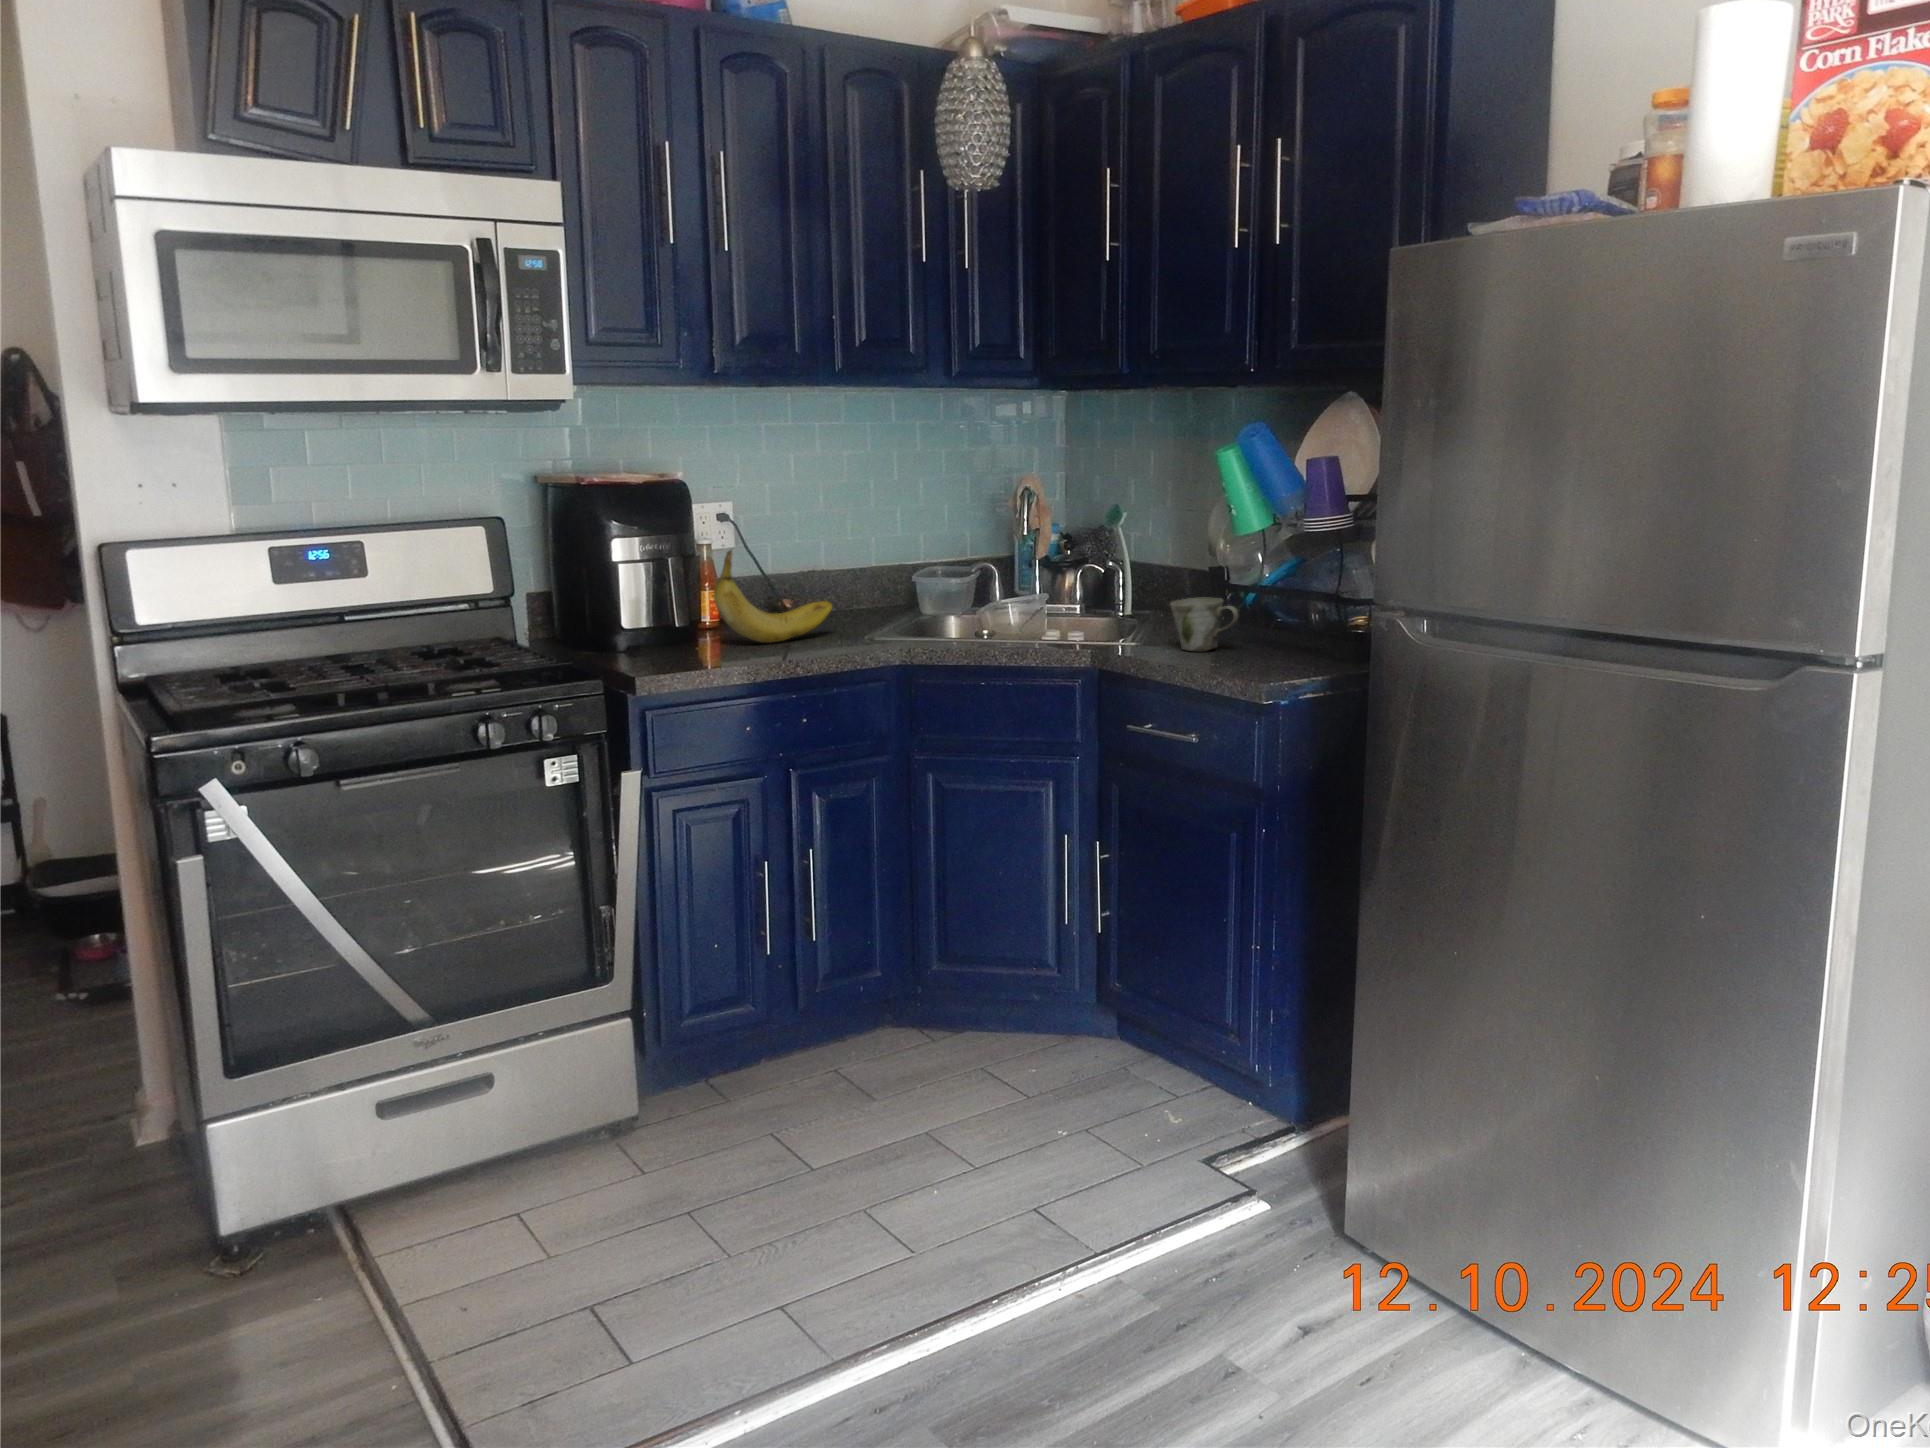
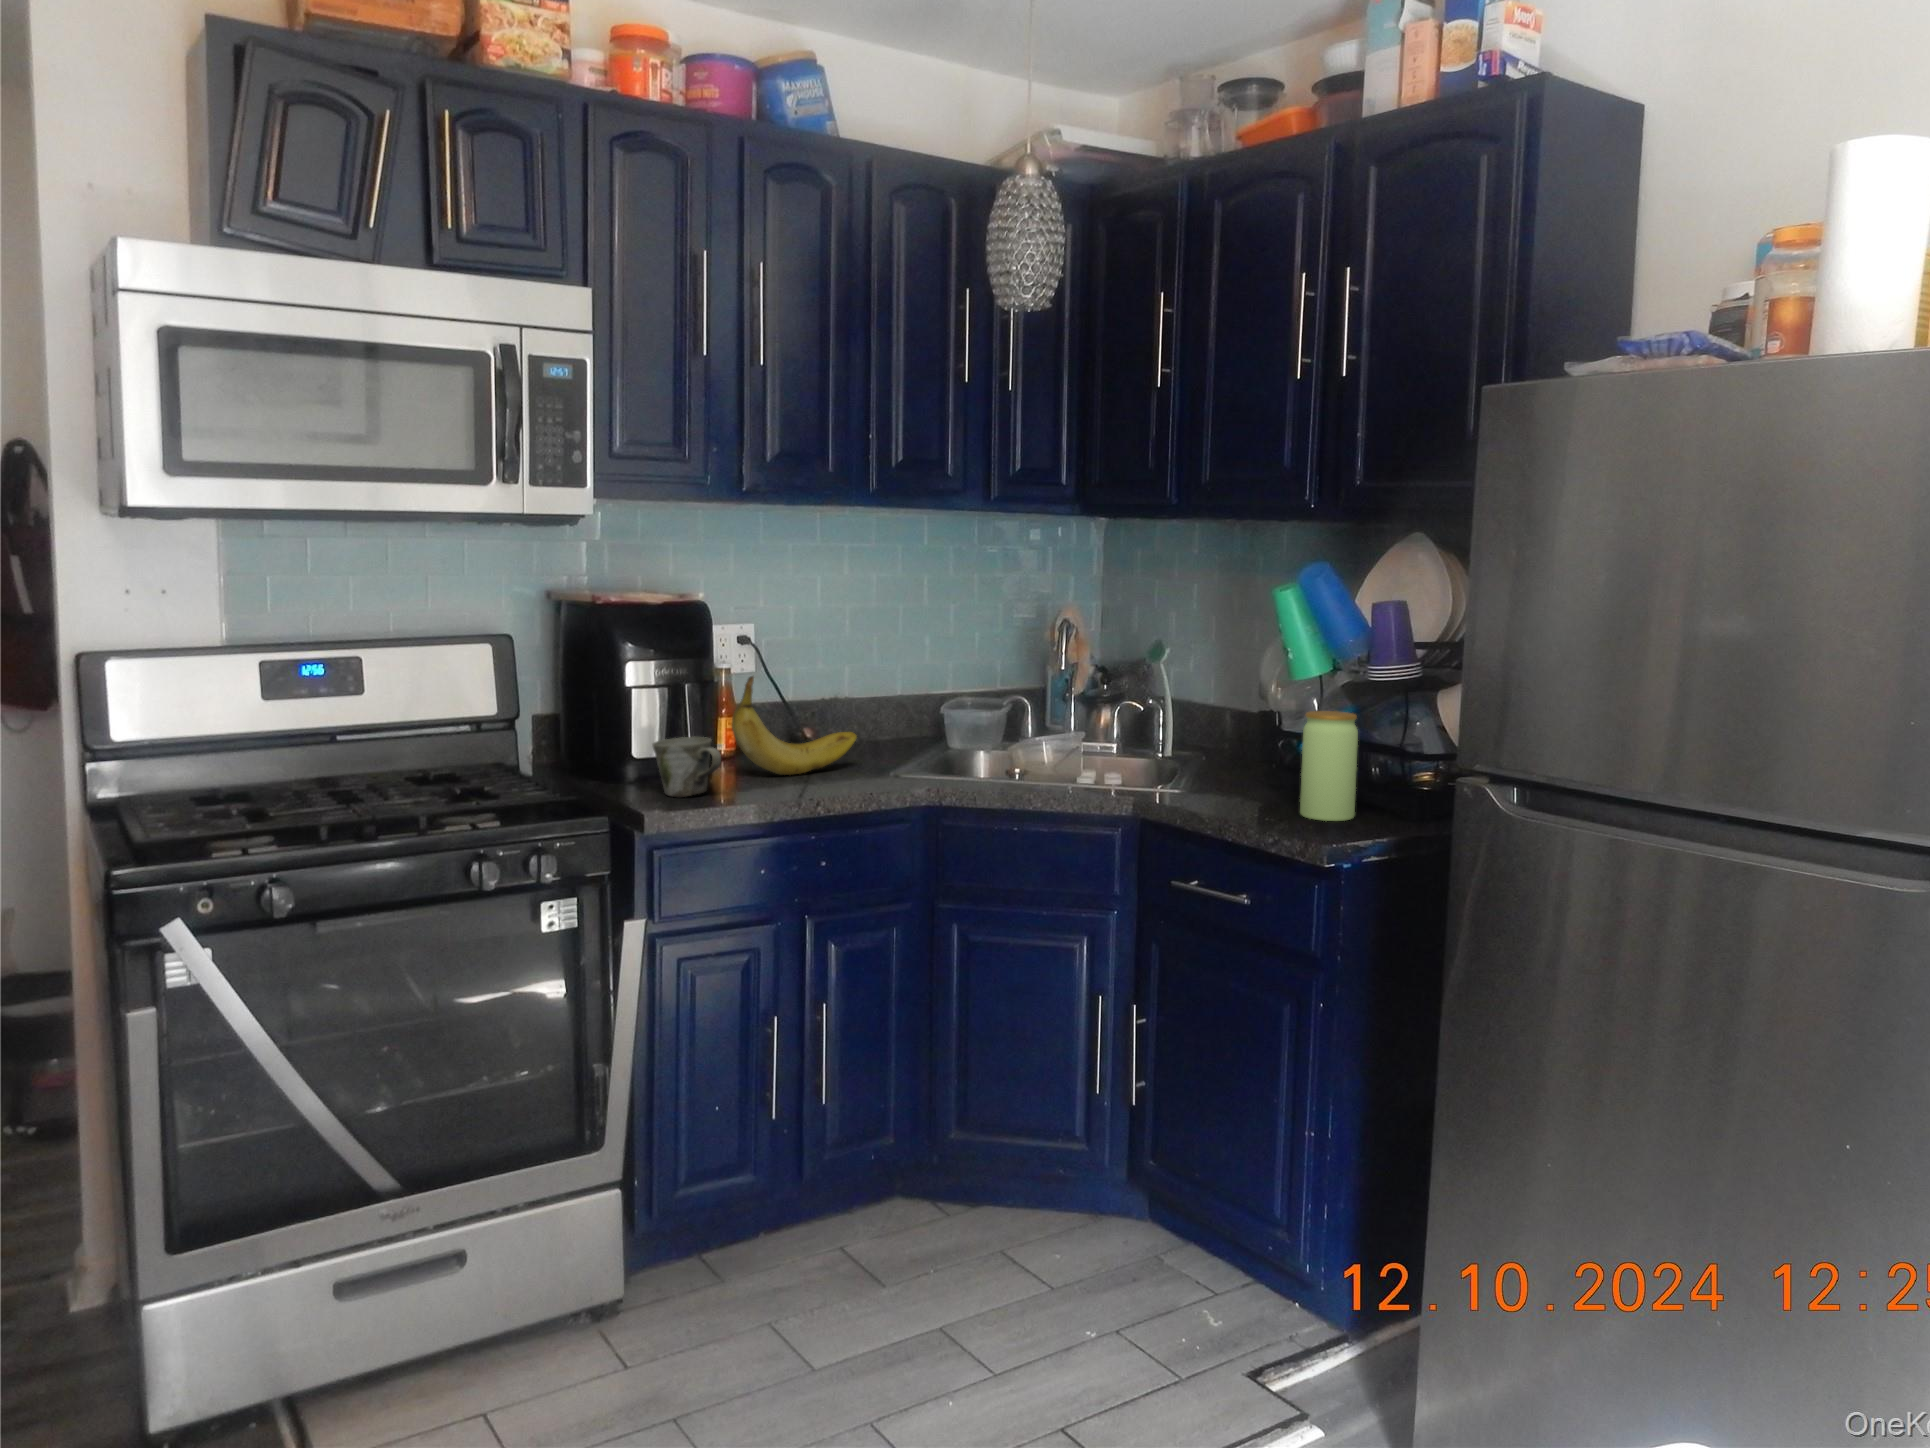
jar: none [1244,563,1296,665] -> present [1300,711,1358,821]
mug: present [1171,597,1239,651] -> present [652,737,721,797]

